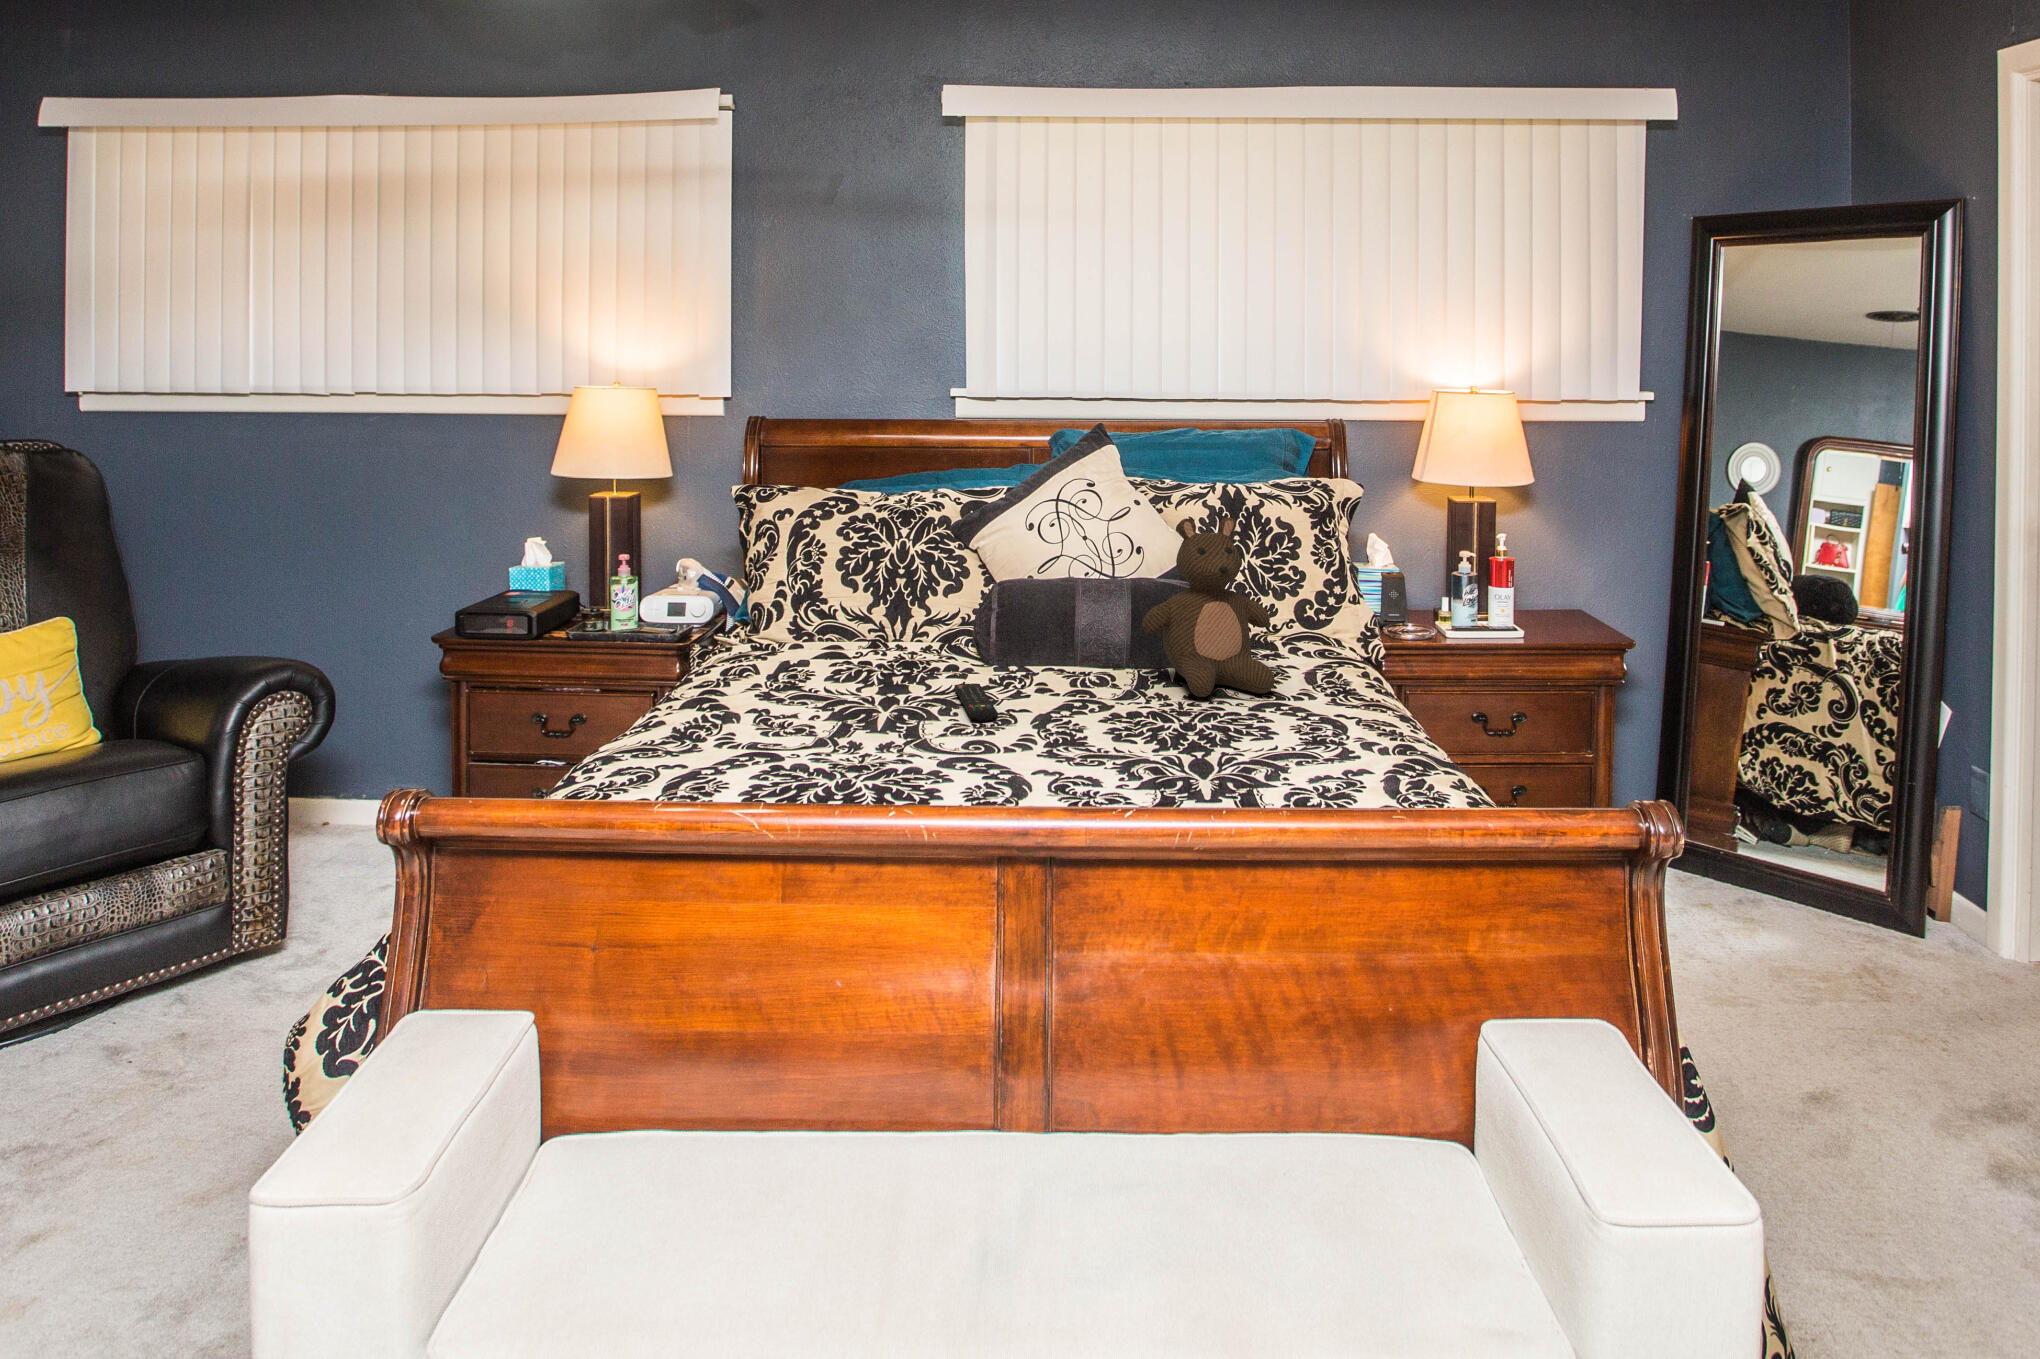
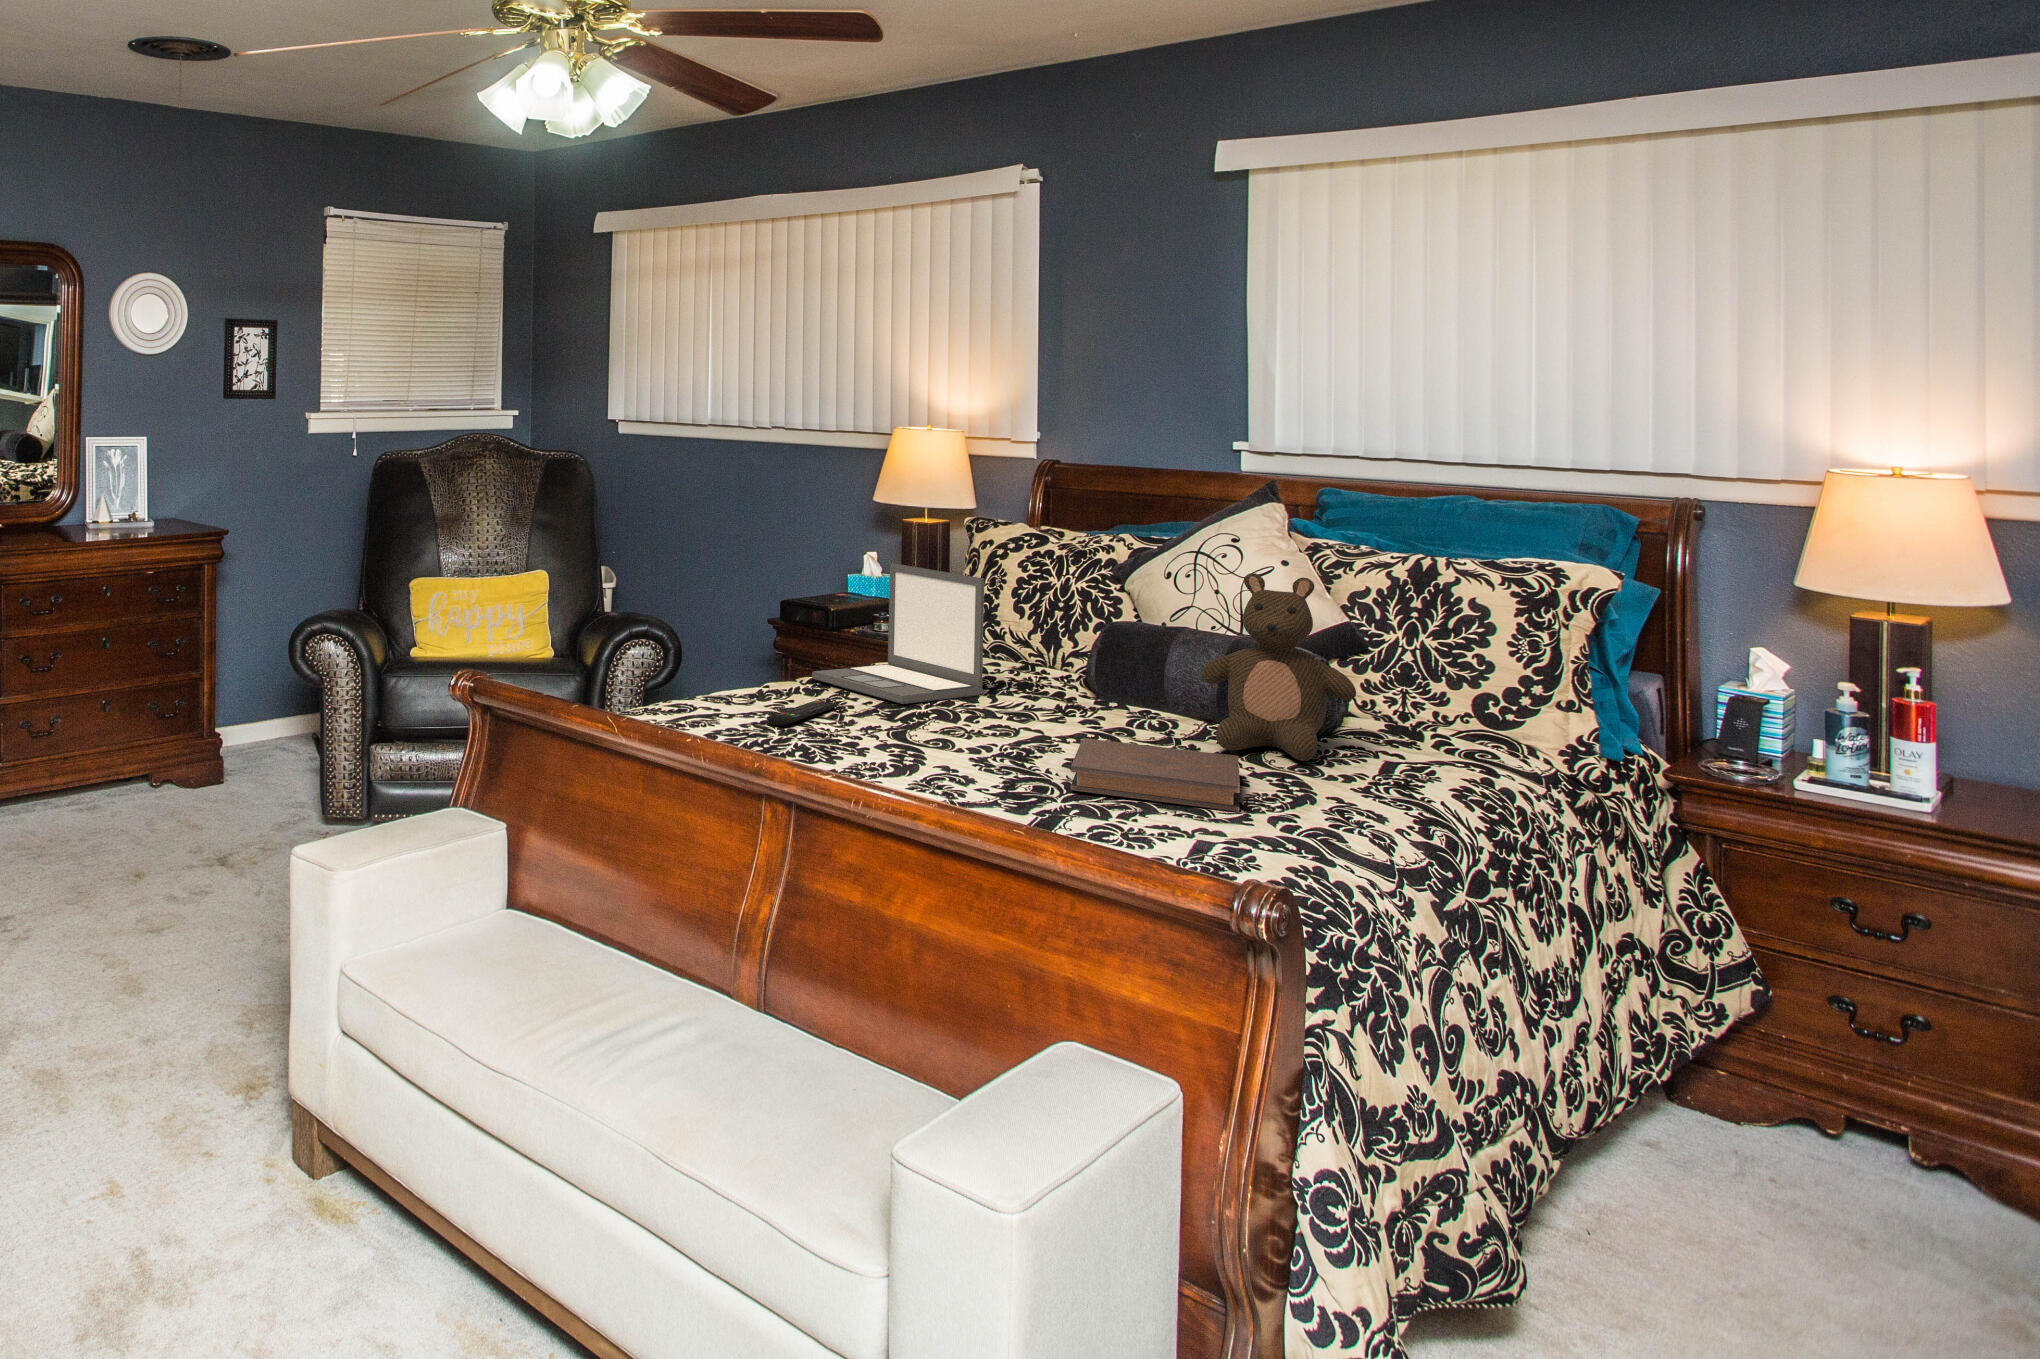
laptop: none [702,551,896,719] -> present [812,563,984,704]
remote control: present [954,684,998,721] -> present [767,700,837,726]
book: none [1127,703,1339,782] -> present [1071,738,1240,812]

